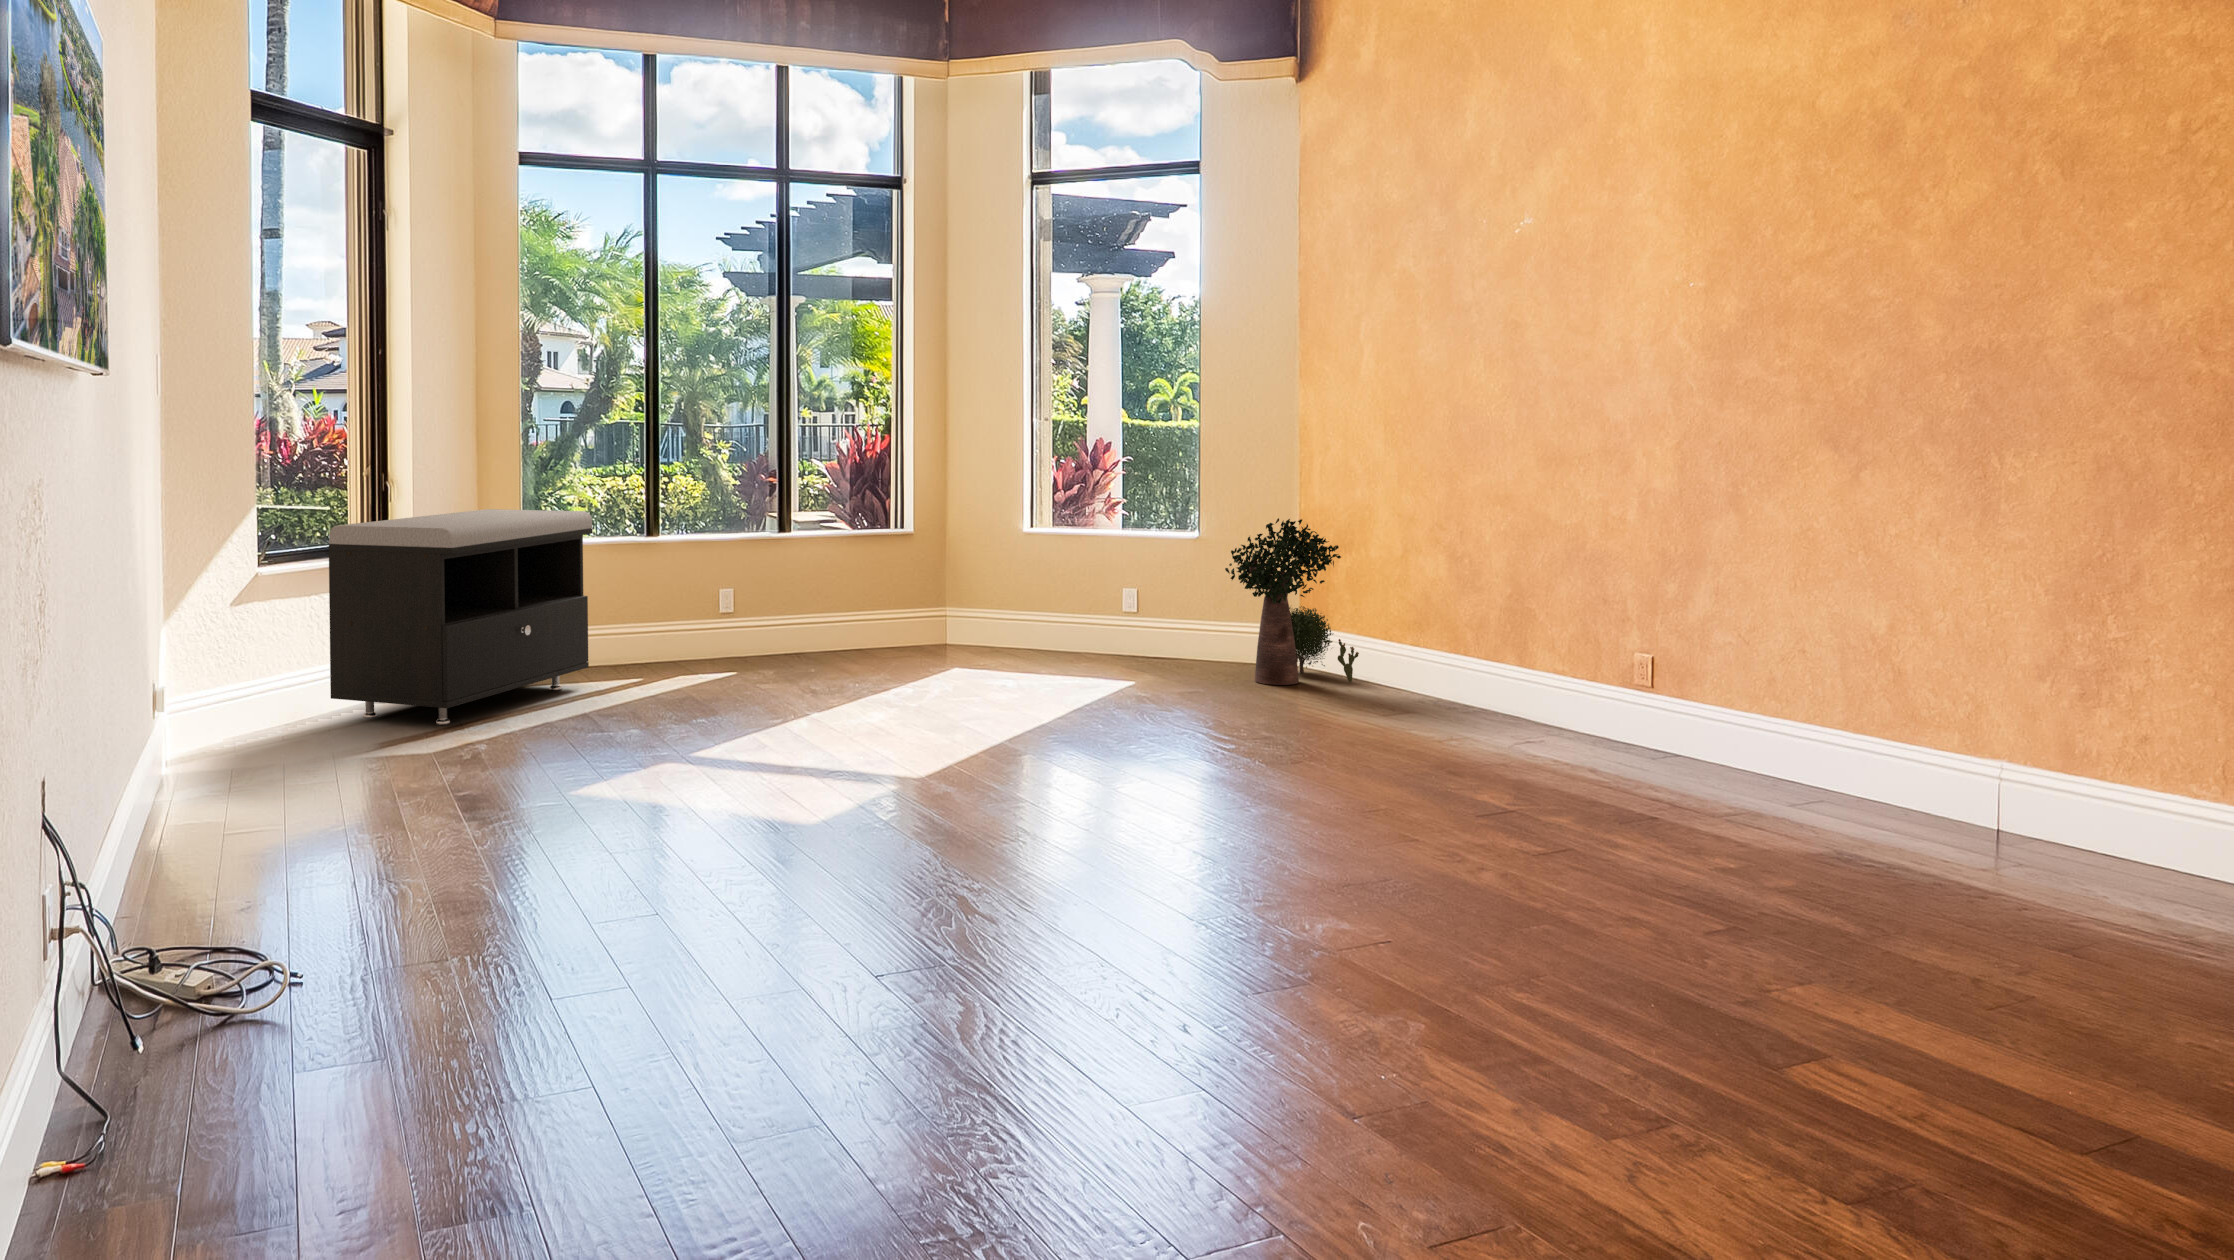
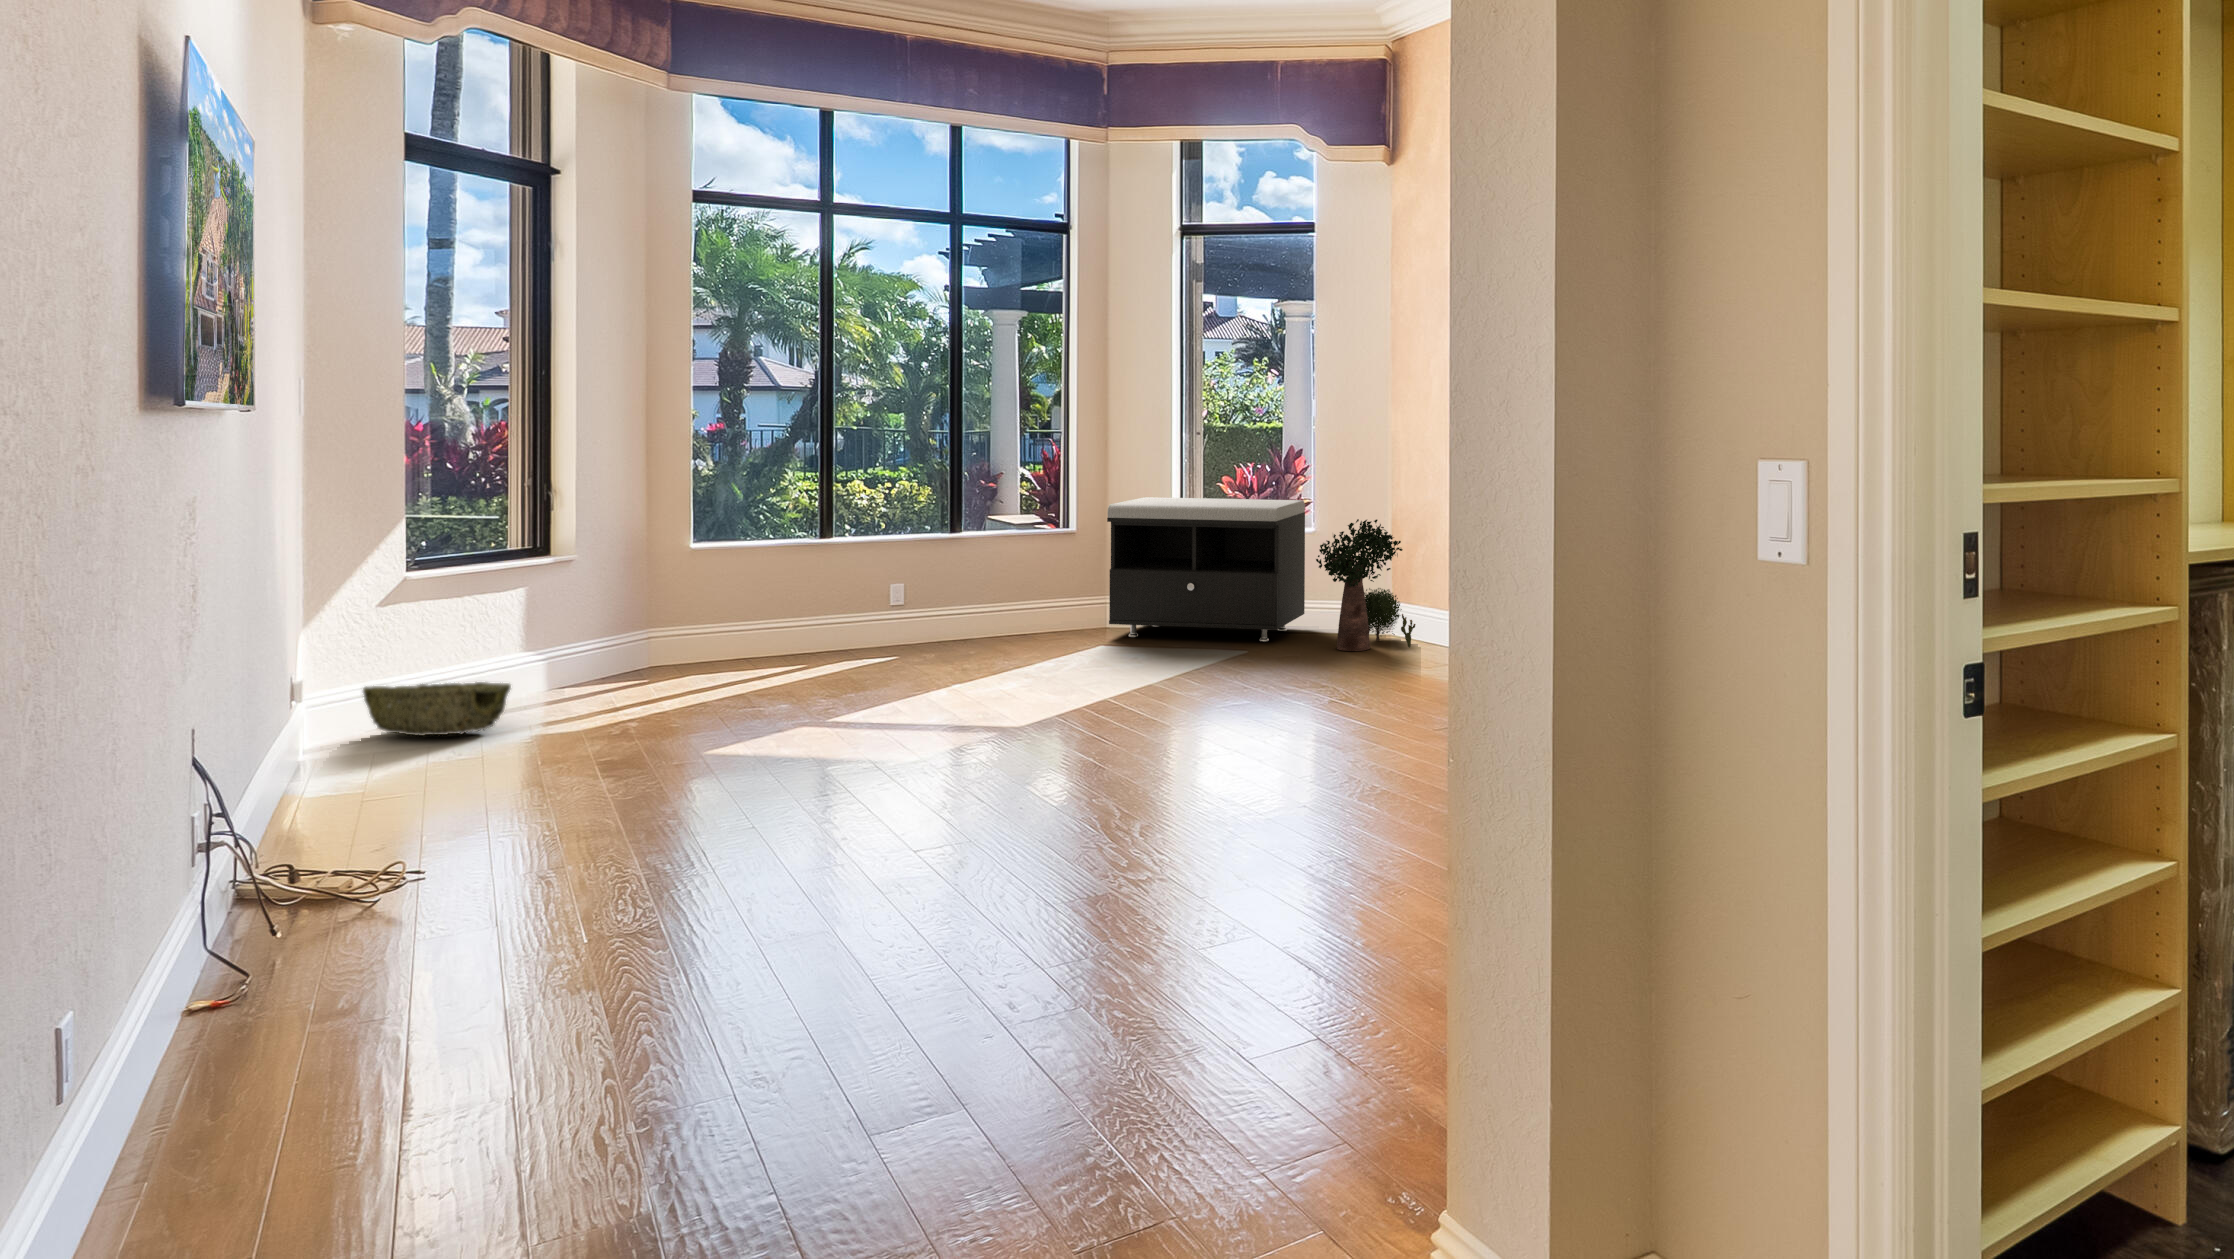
storage bench: present [329,509,593,725] -> present [1107,497,1305,642]
woven basket: none [217,690,360,750] -> present [363,682,511,736]

